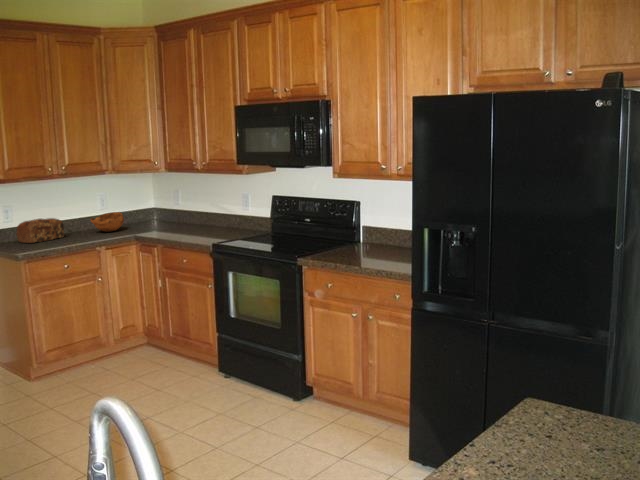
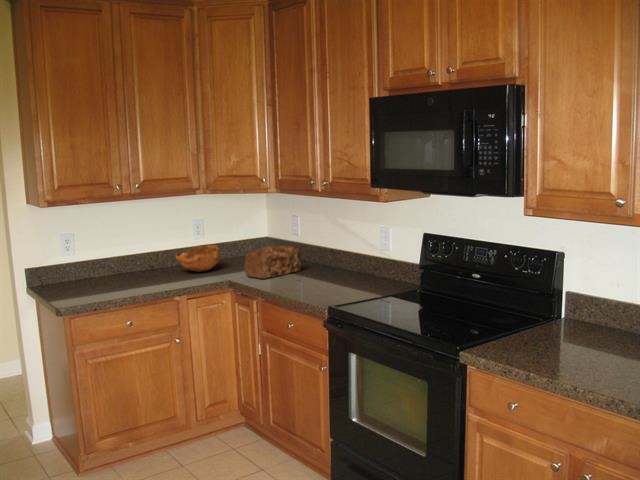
bread loaf: present [16,218,64,243] -> present [244,245,301,279]

